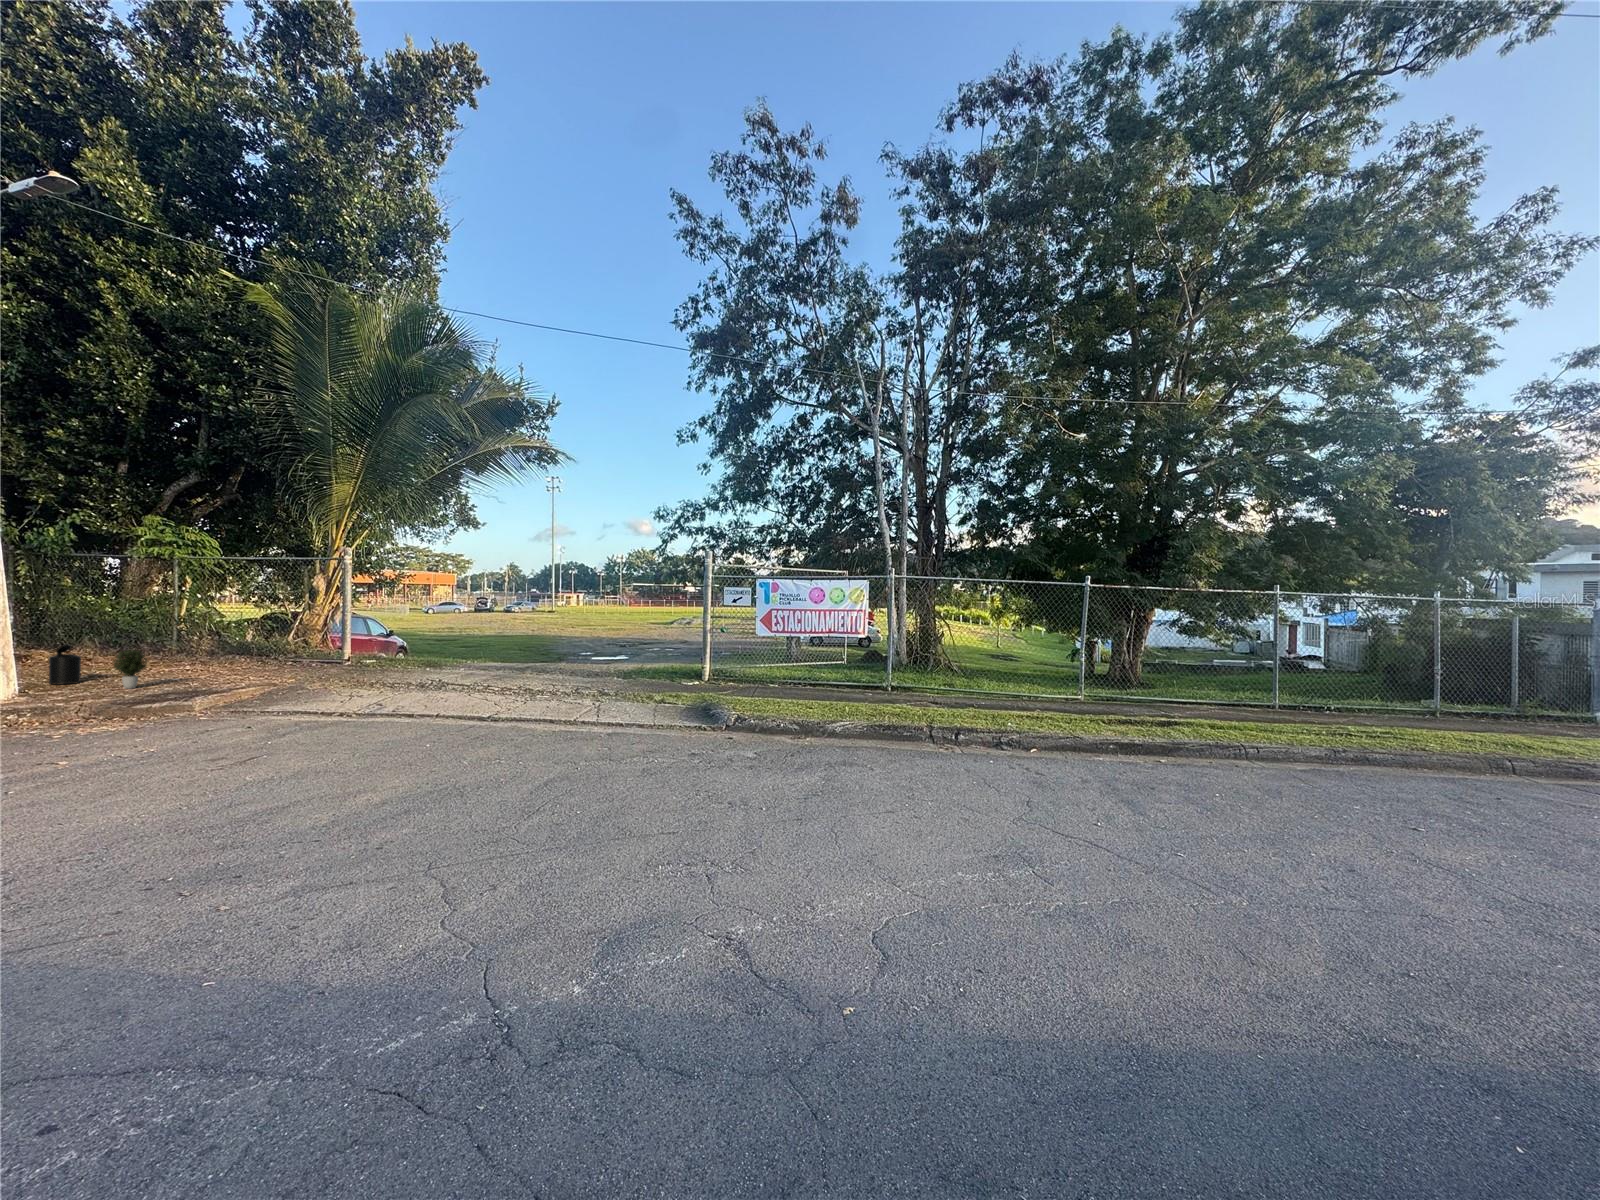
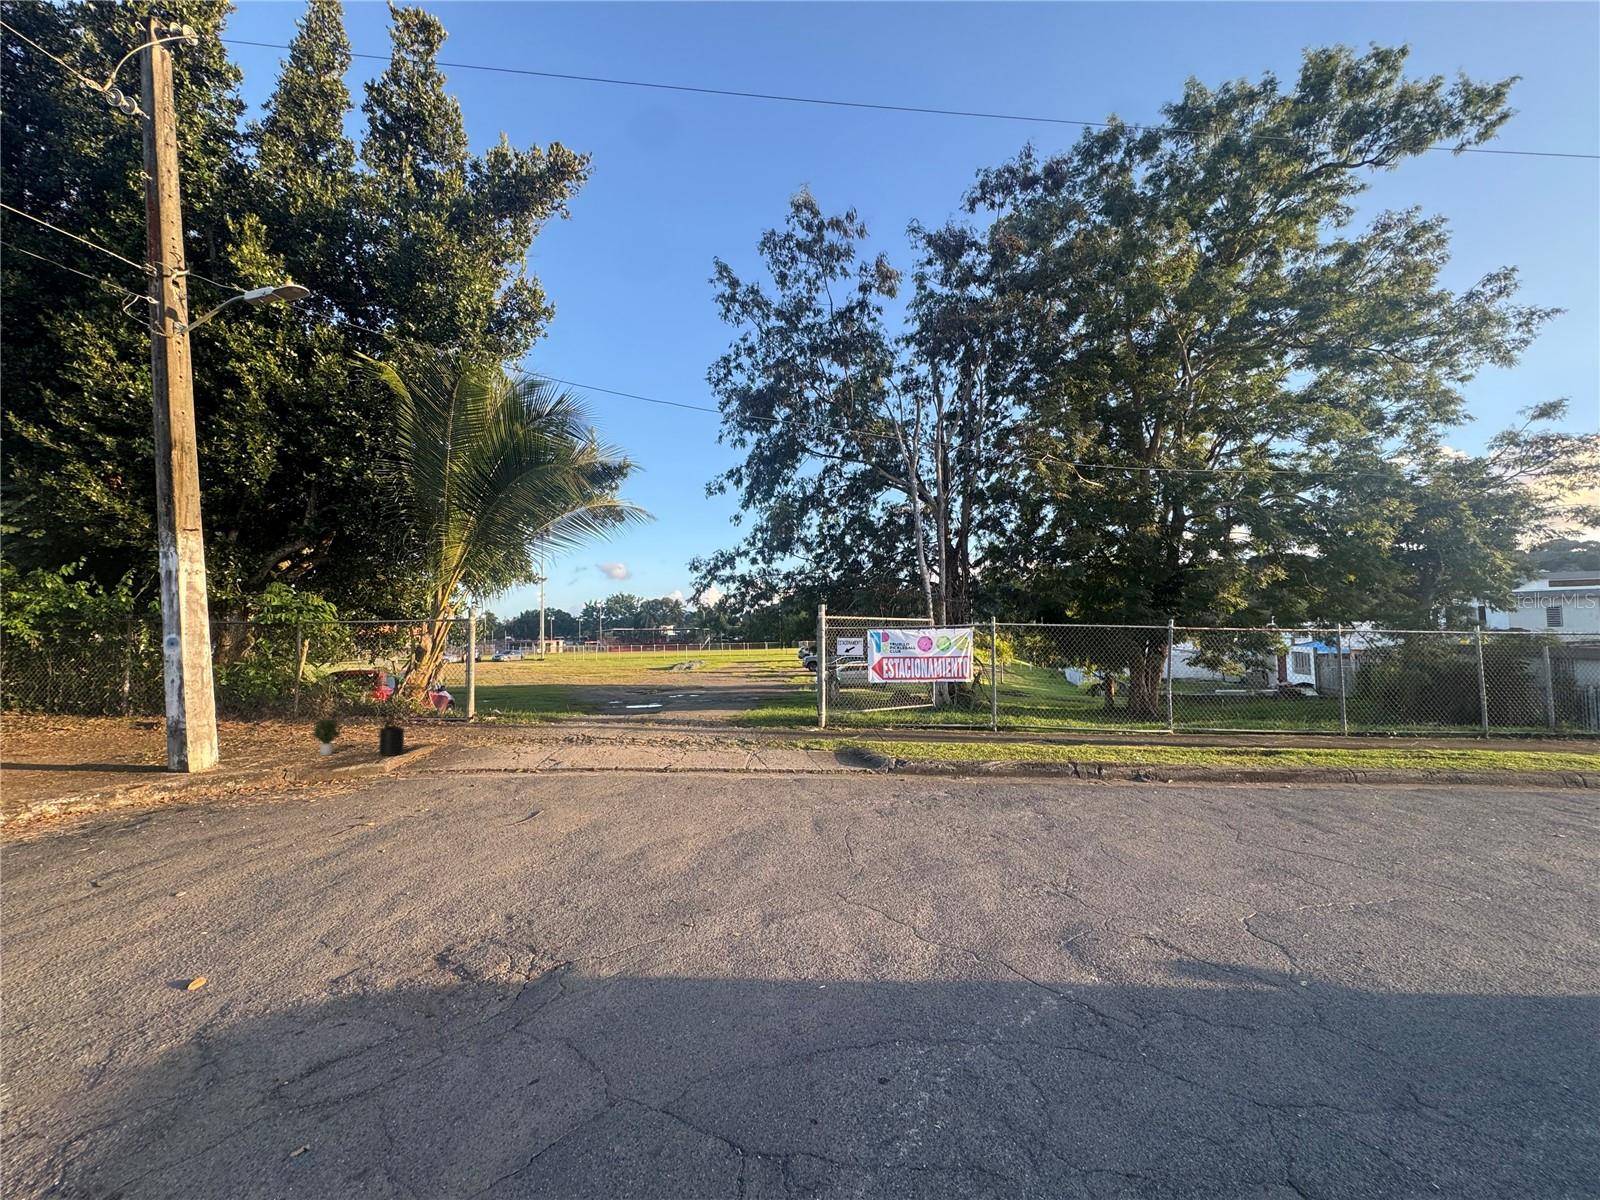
trash can: present [49,645,81,685] -> present [379,718,404,756]

